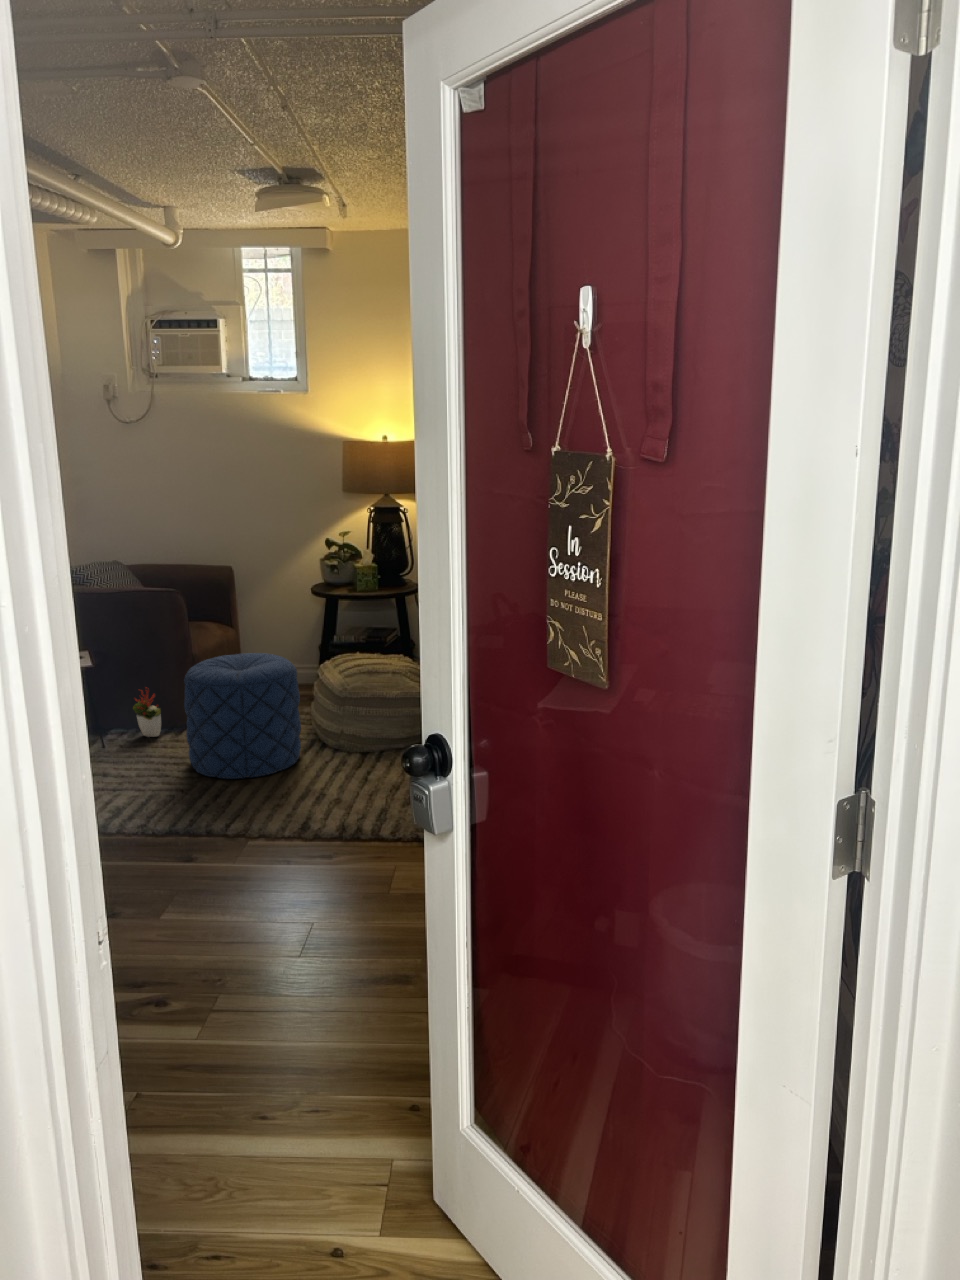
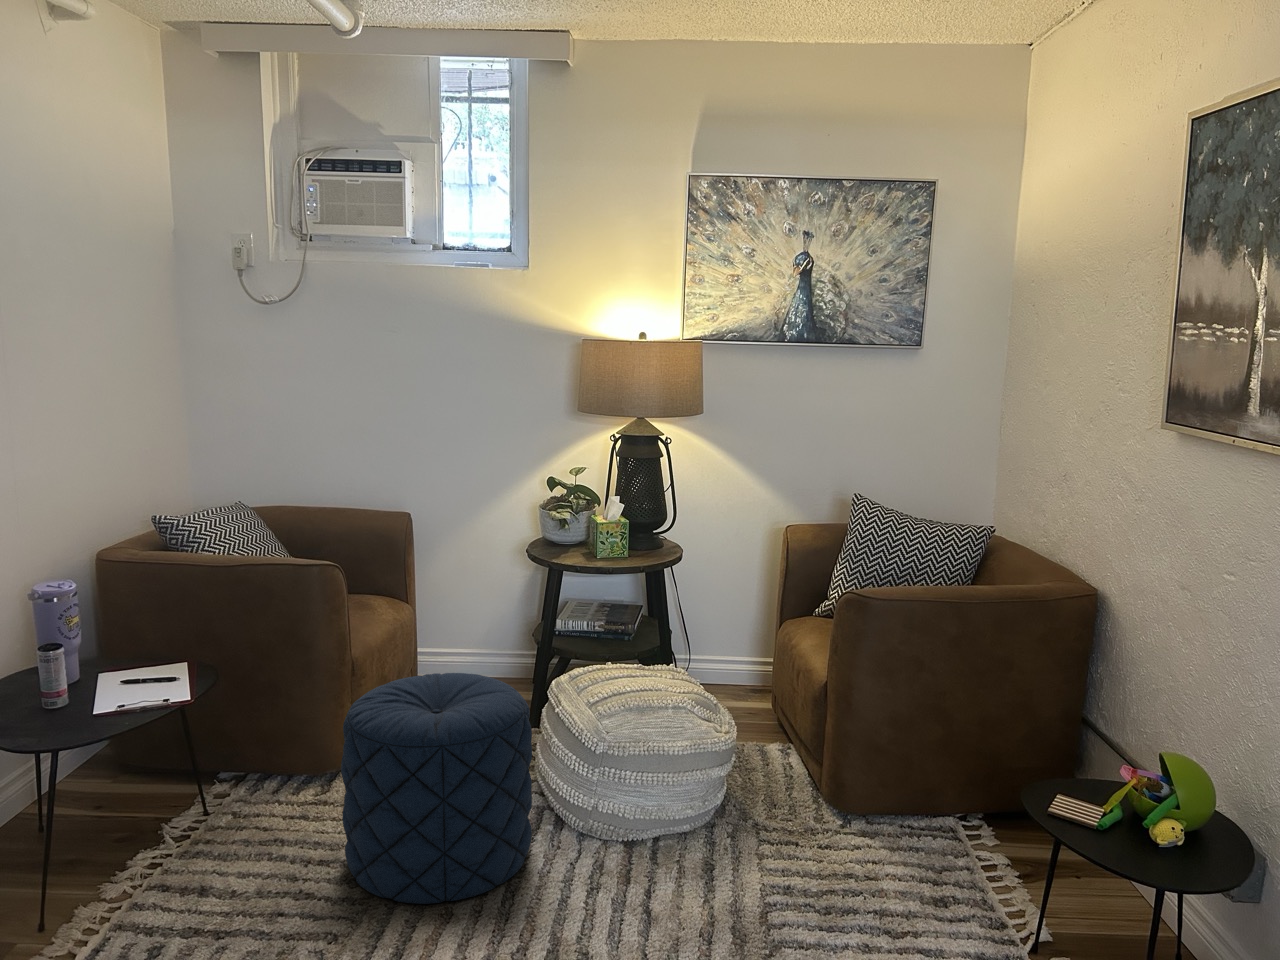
decorative plant: present [133,688,161,737] -> none [255,714,300,795]

